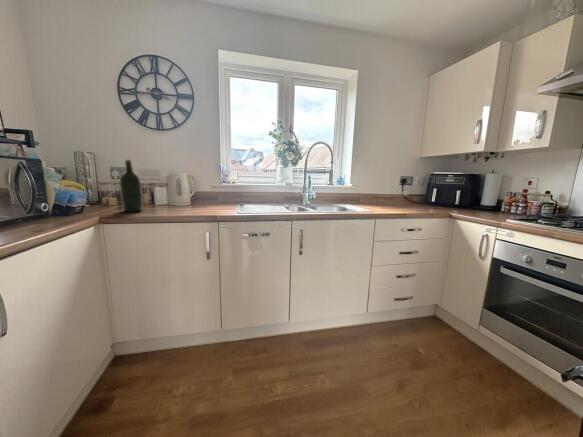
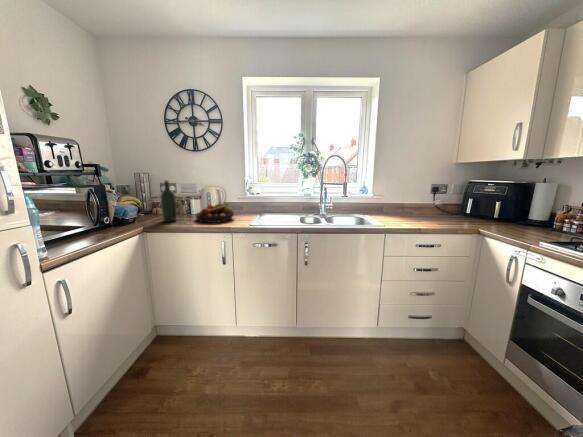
fruit bowl: none [166,190,213,212] -> present [196,203,234,223]

